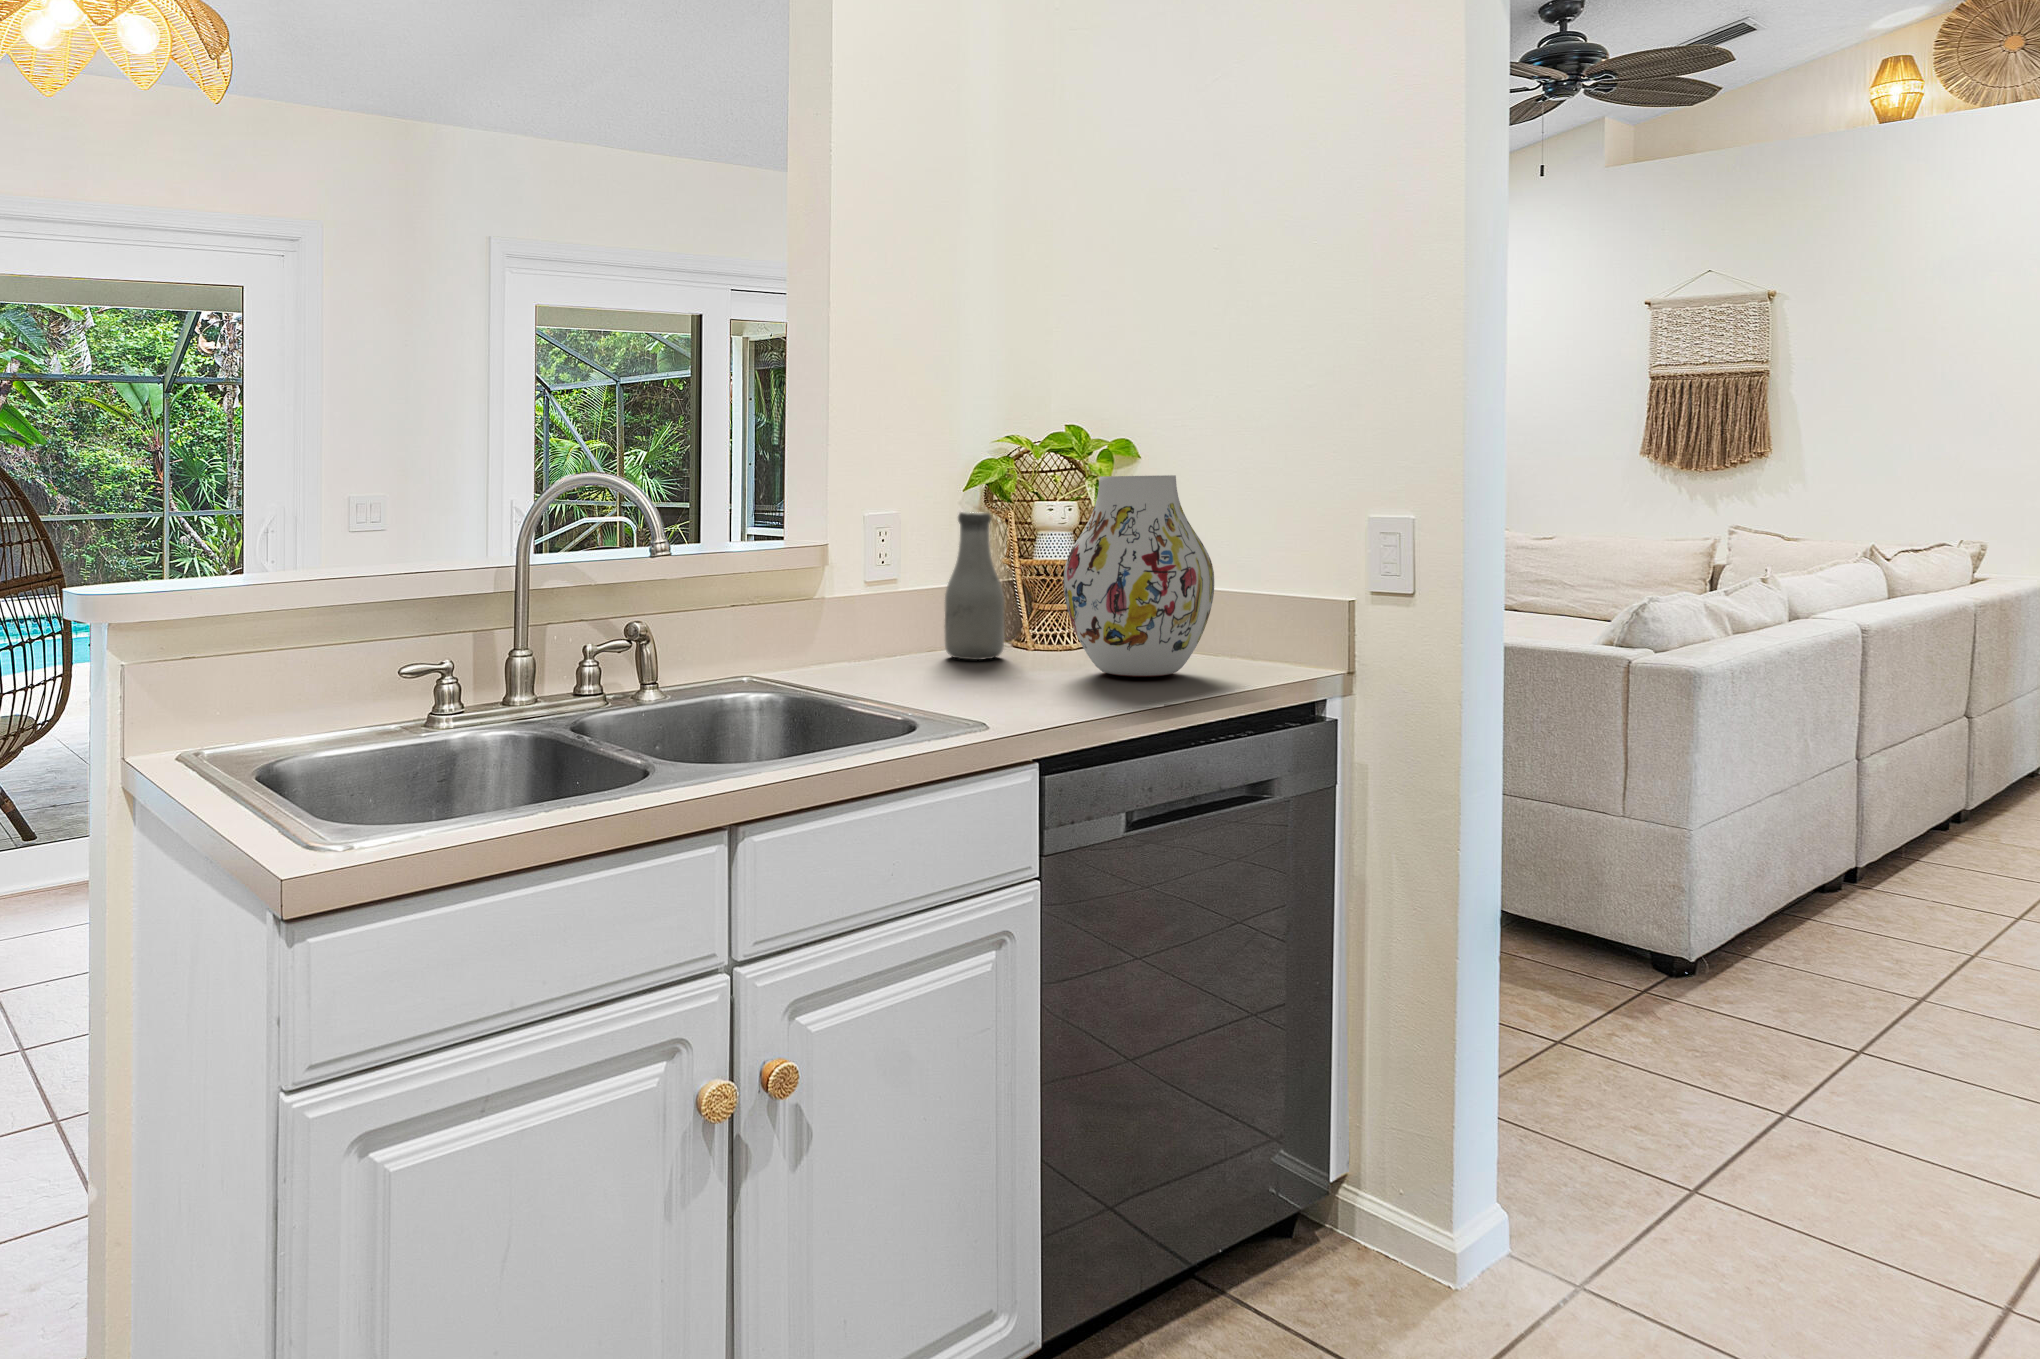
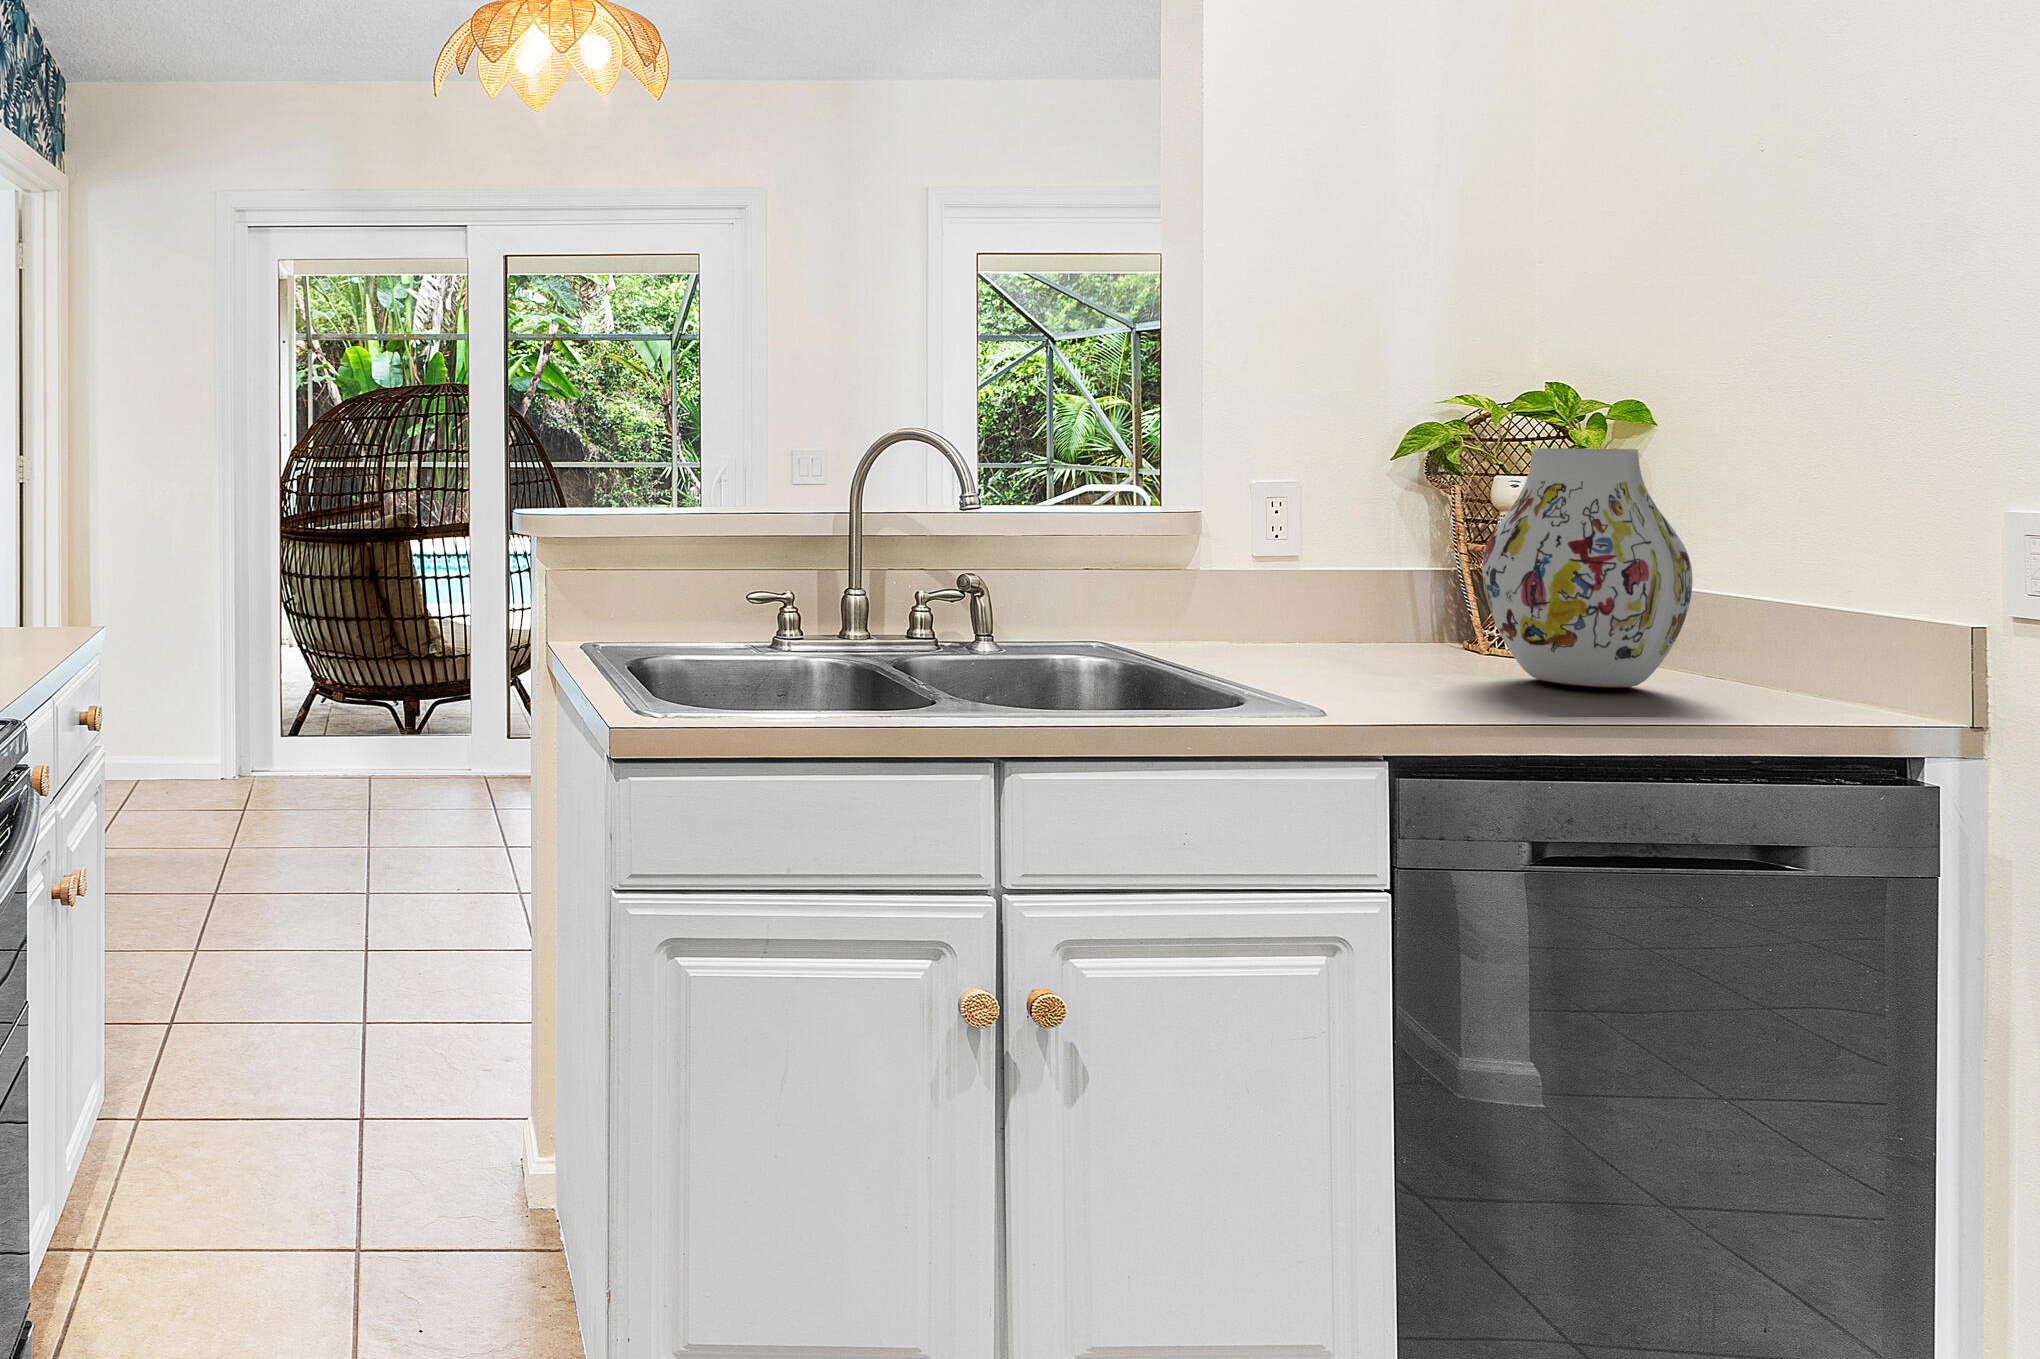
bottle: present [945,512,1004,660] -> none [1357,484,1434,652]

